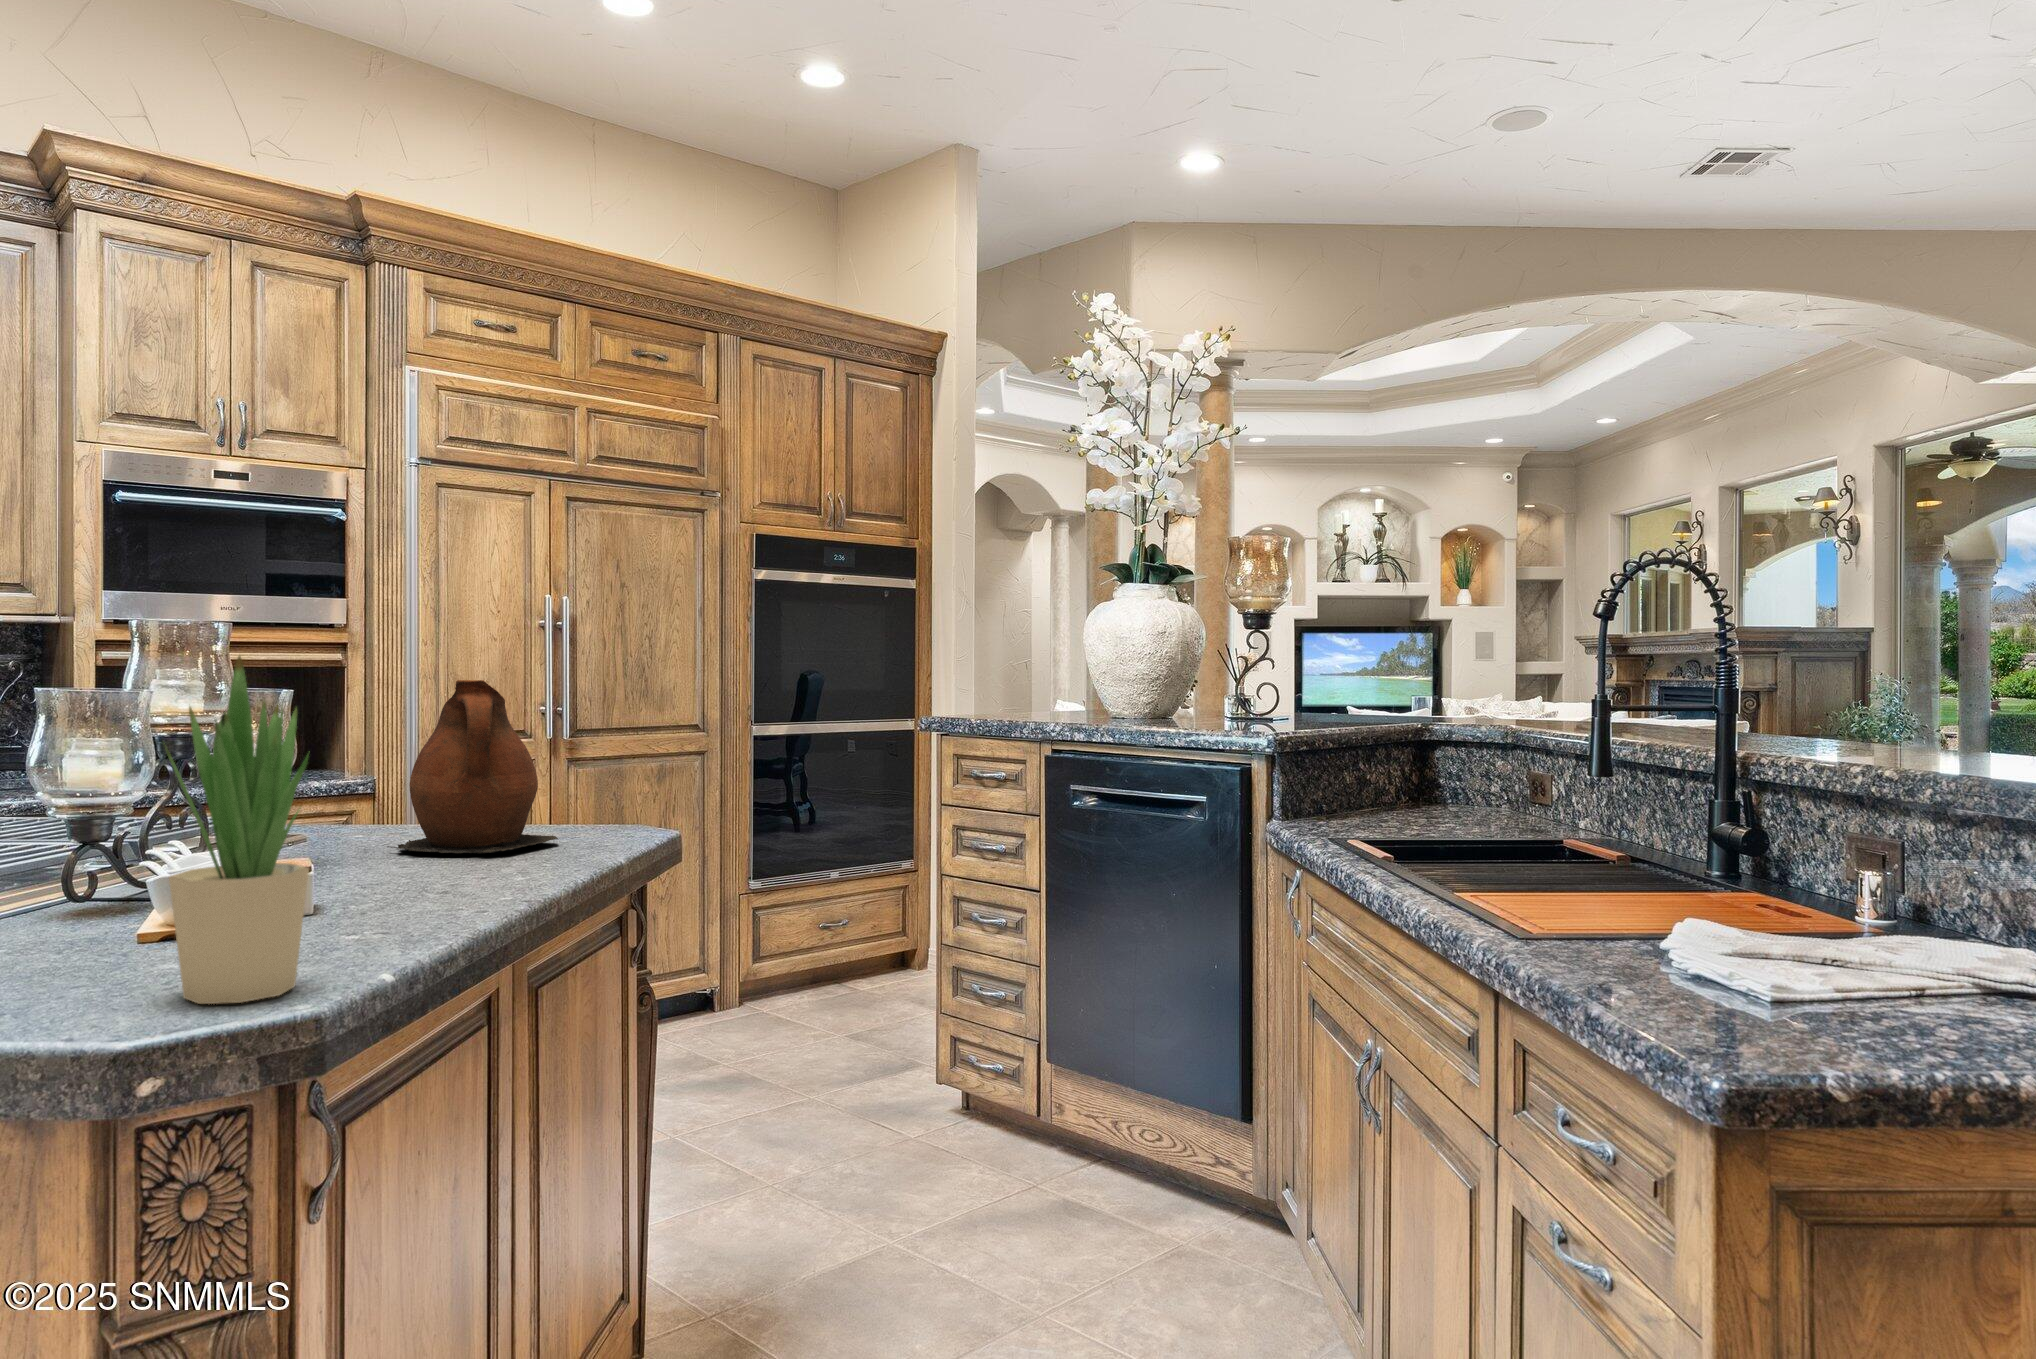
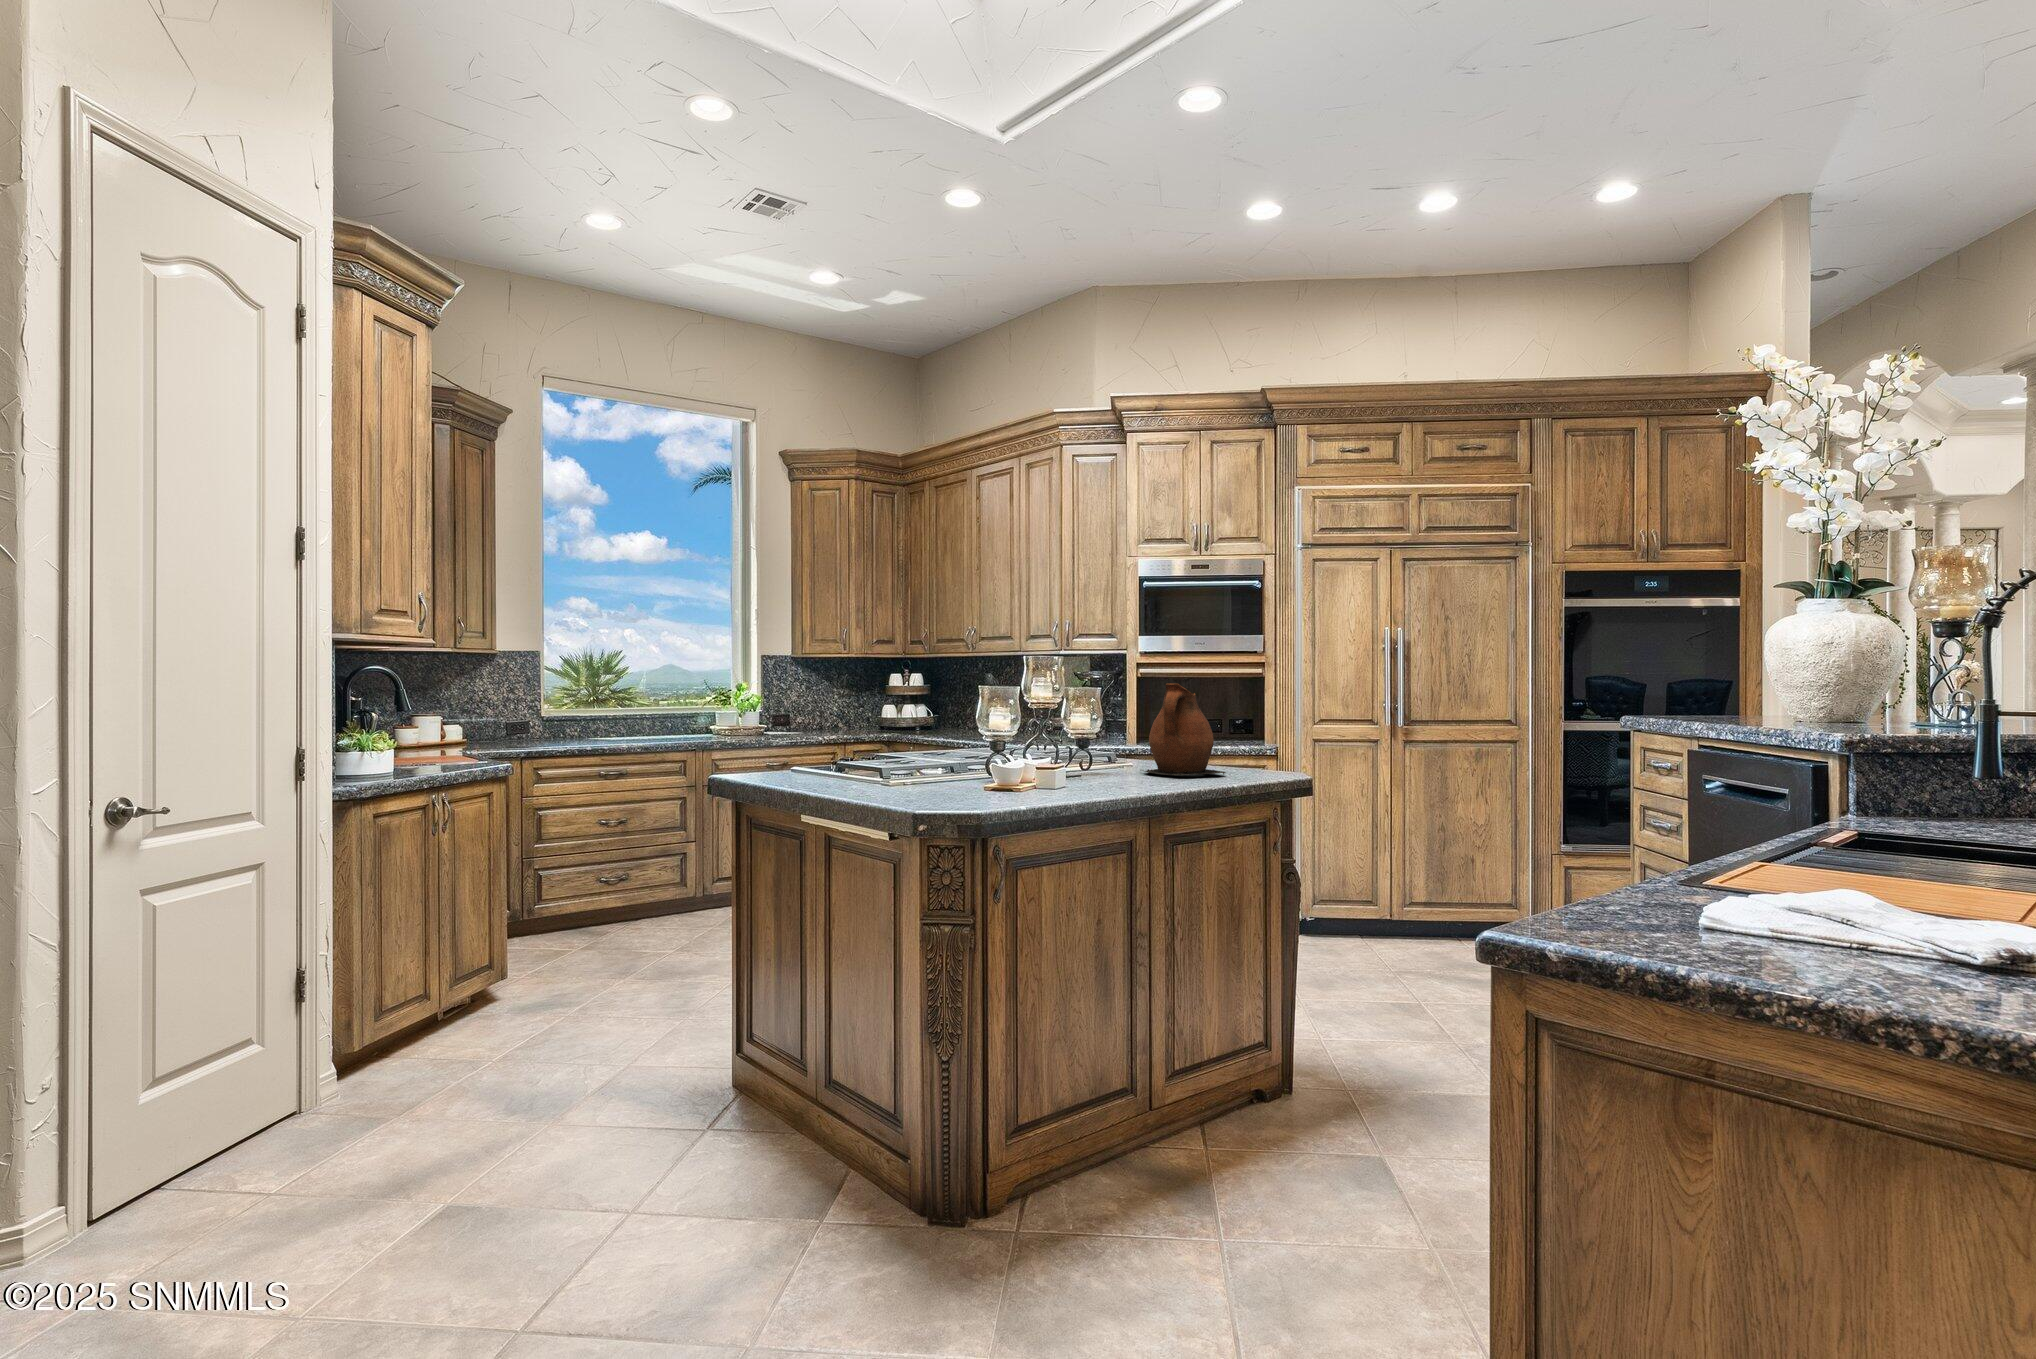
potted plant: present [166,656,309,1004] -> none [940,671,993,805]

